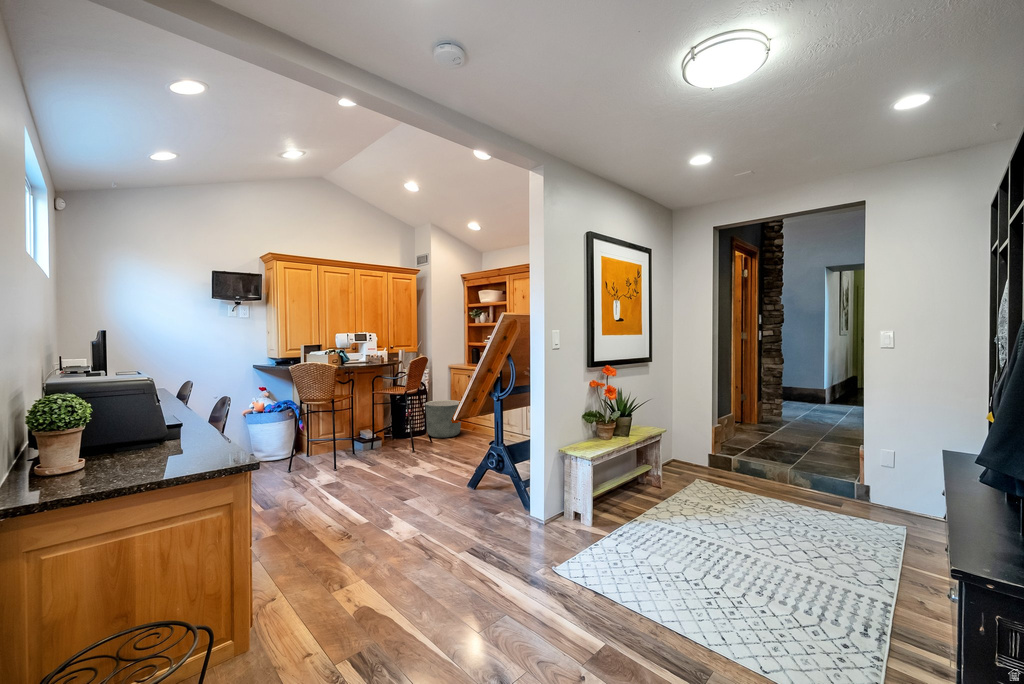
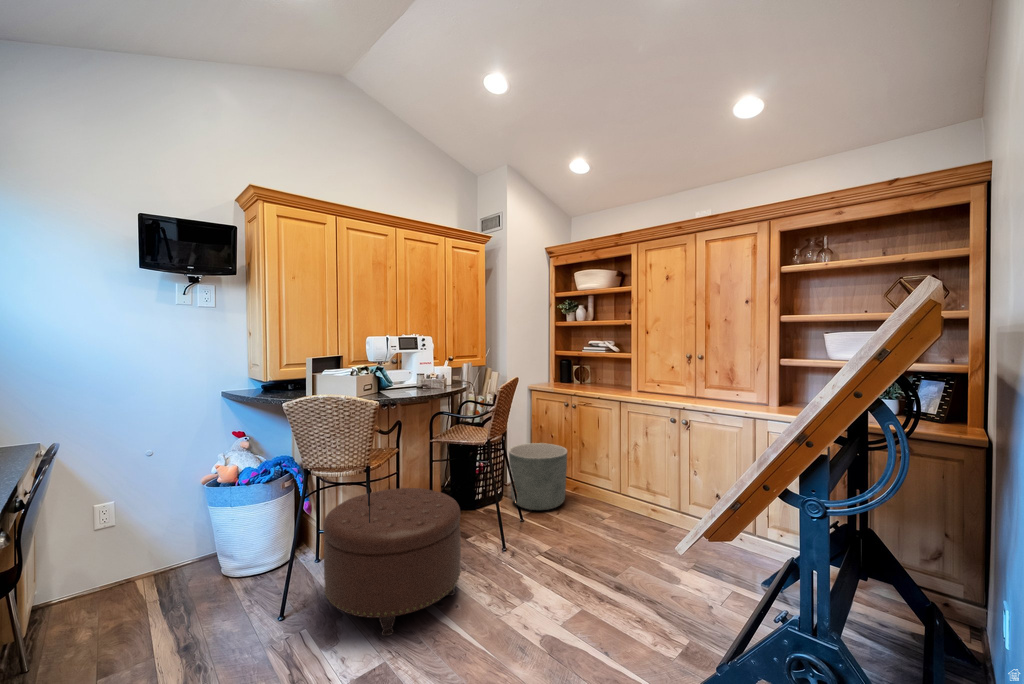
ottoman: none [309,415,379,474] -> present [323,488,461,636]

